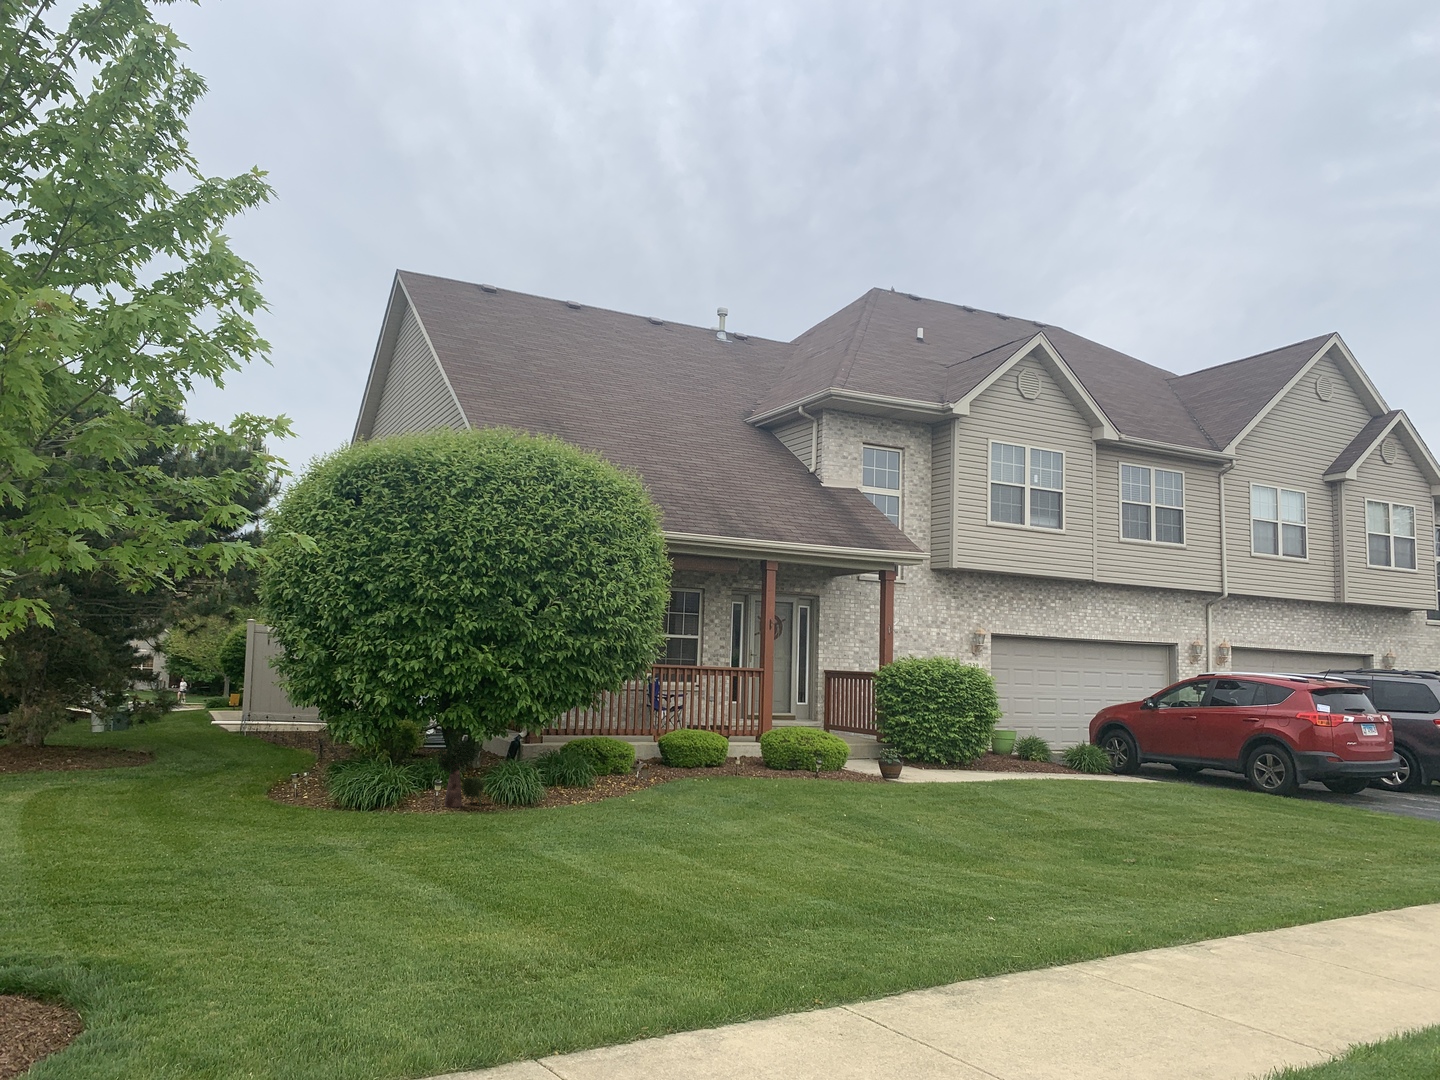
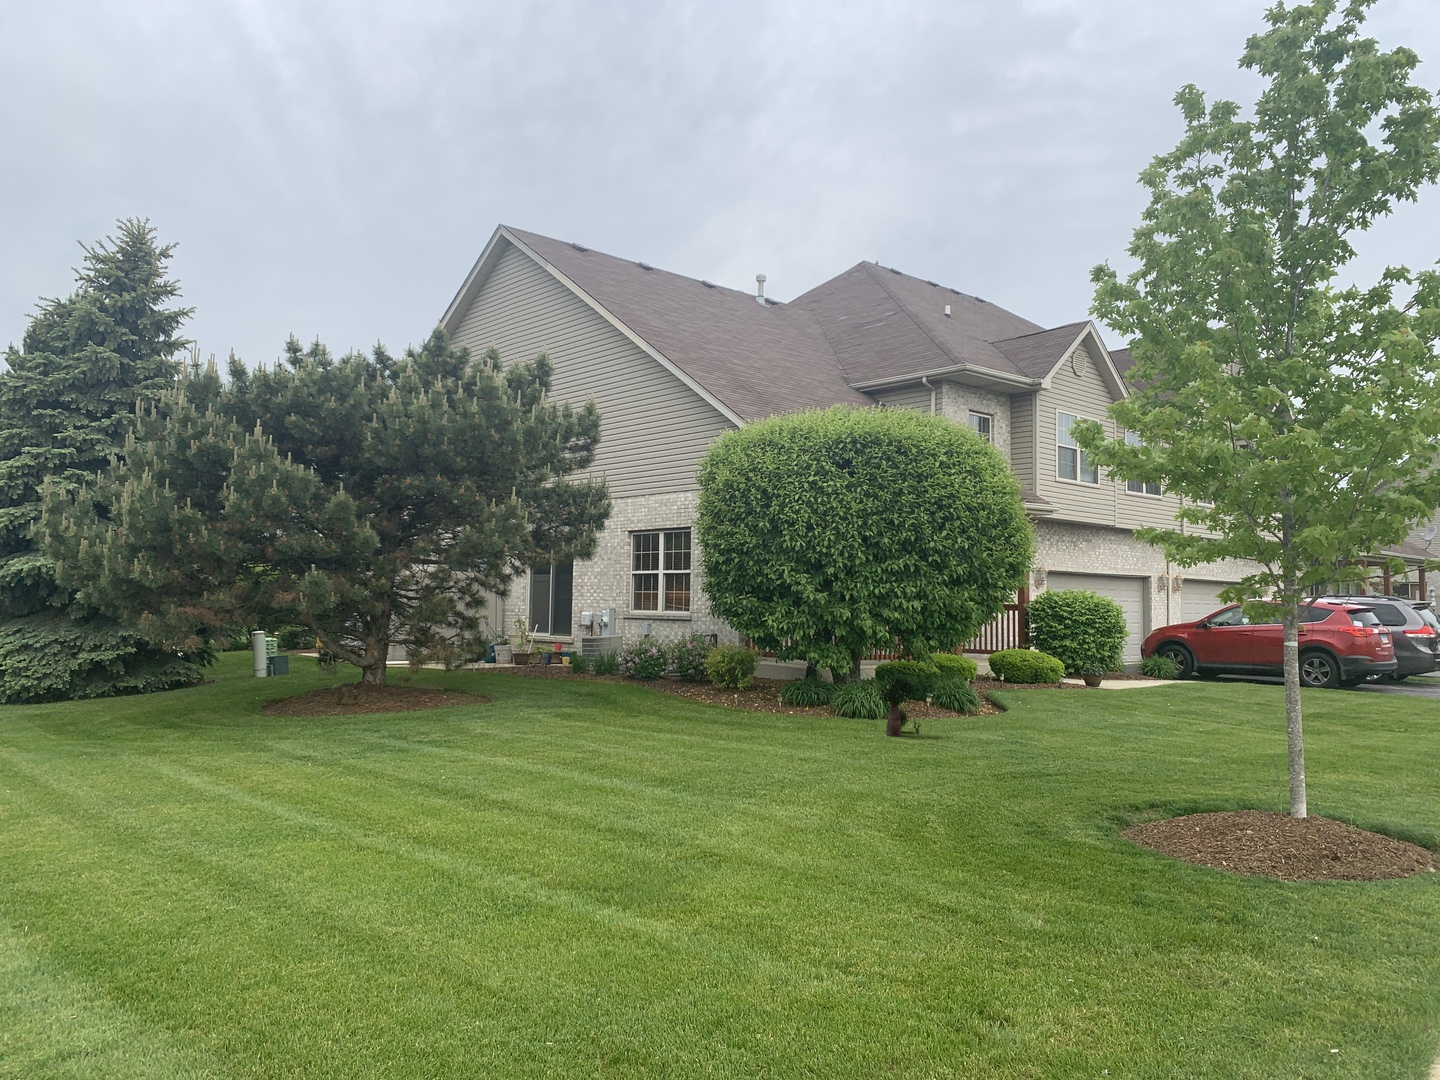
watering can: none [40,725,85,749] -> present [332,680,373,705]

